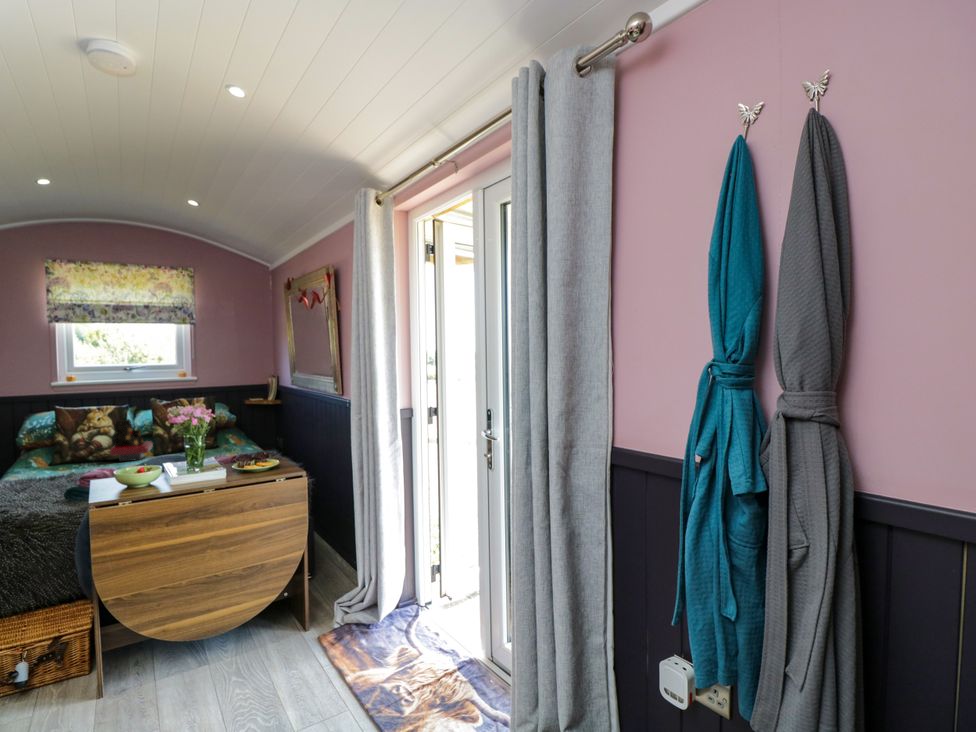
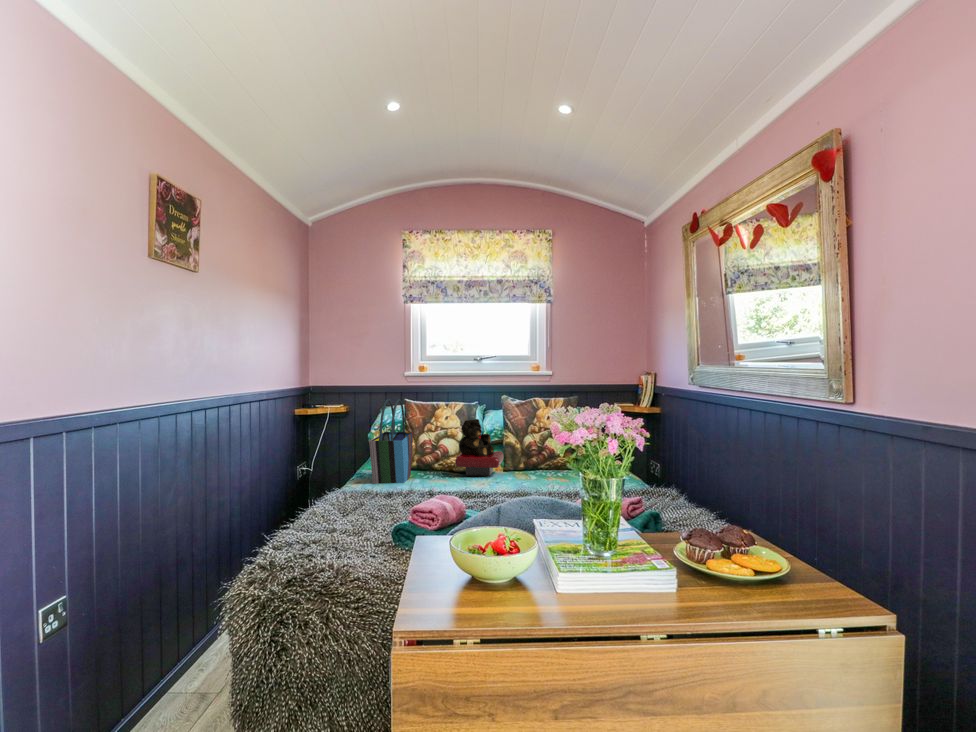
tote bag: none [27,409,67,477] -> present [369,399,413,484]

